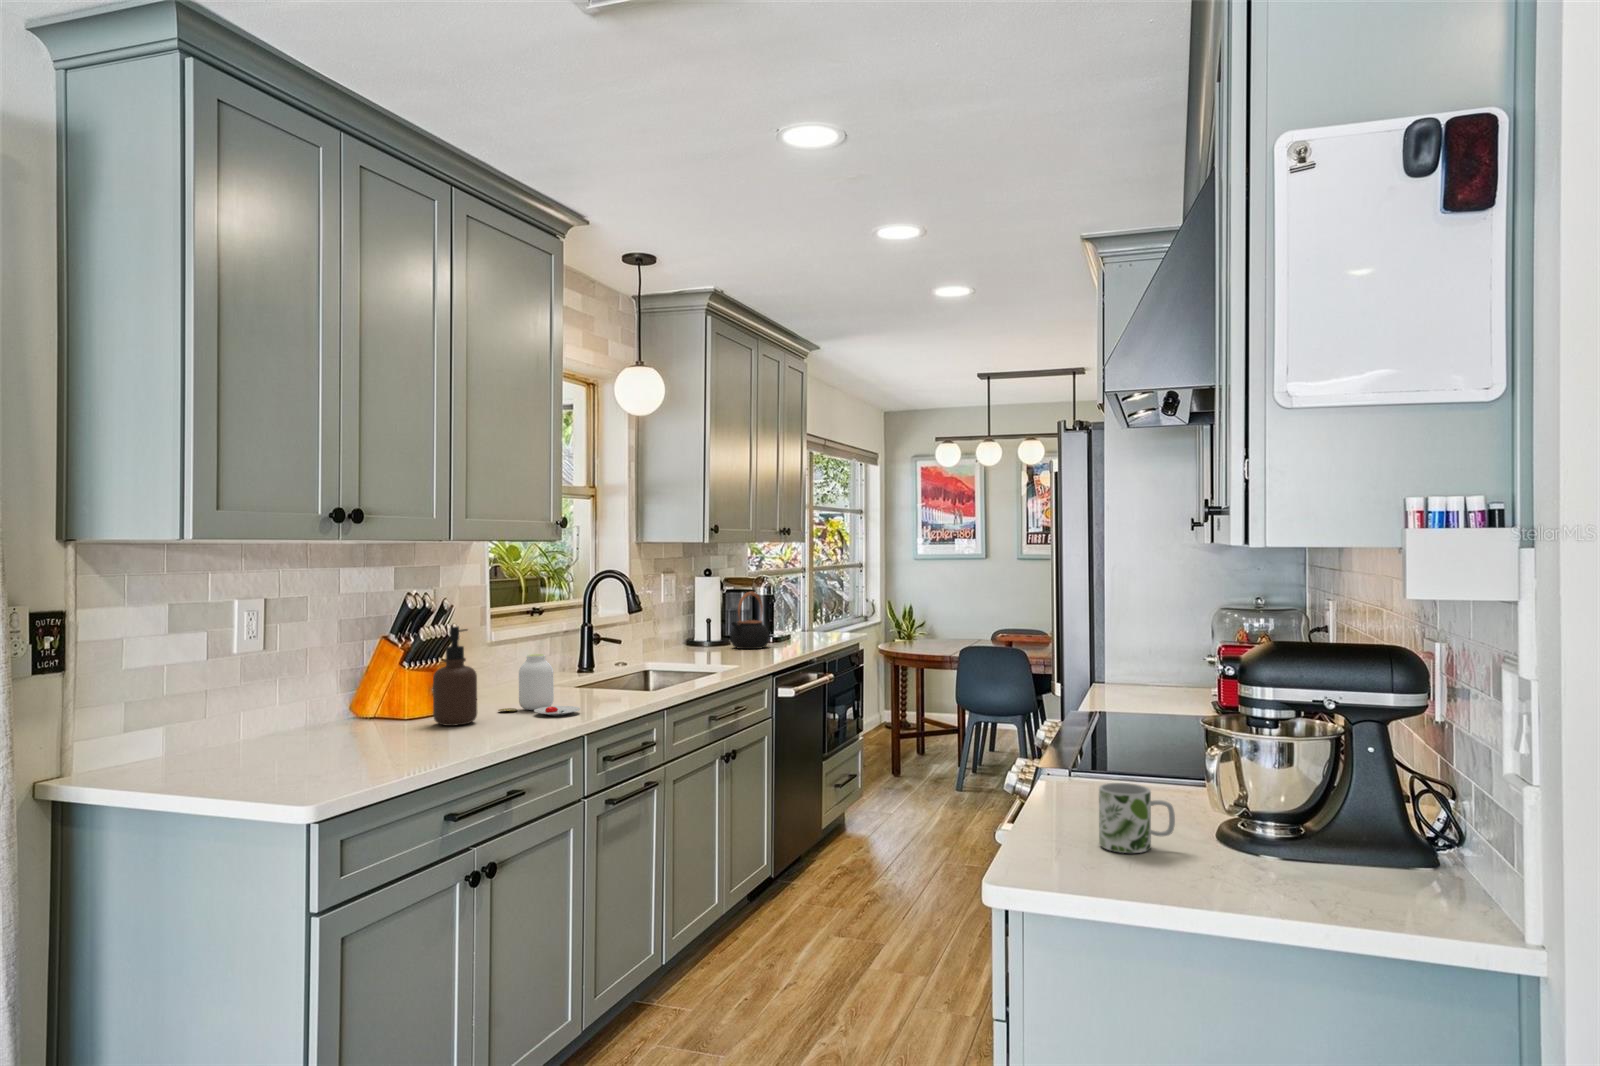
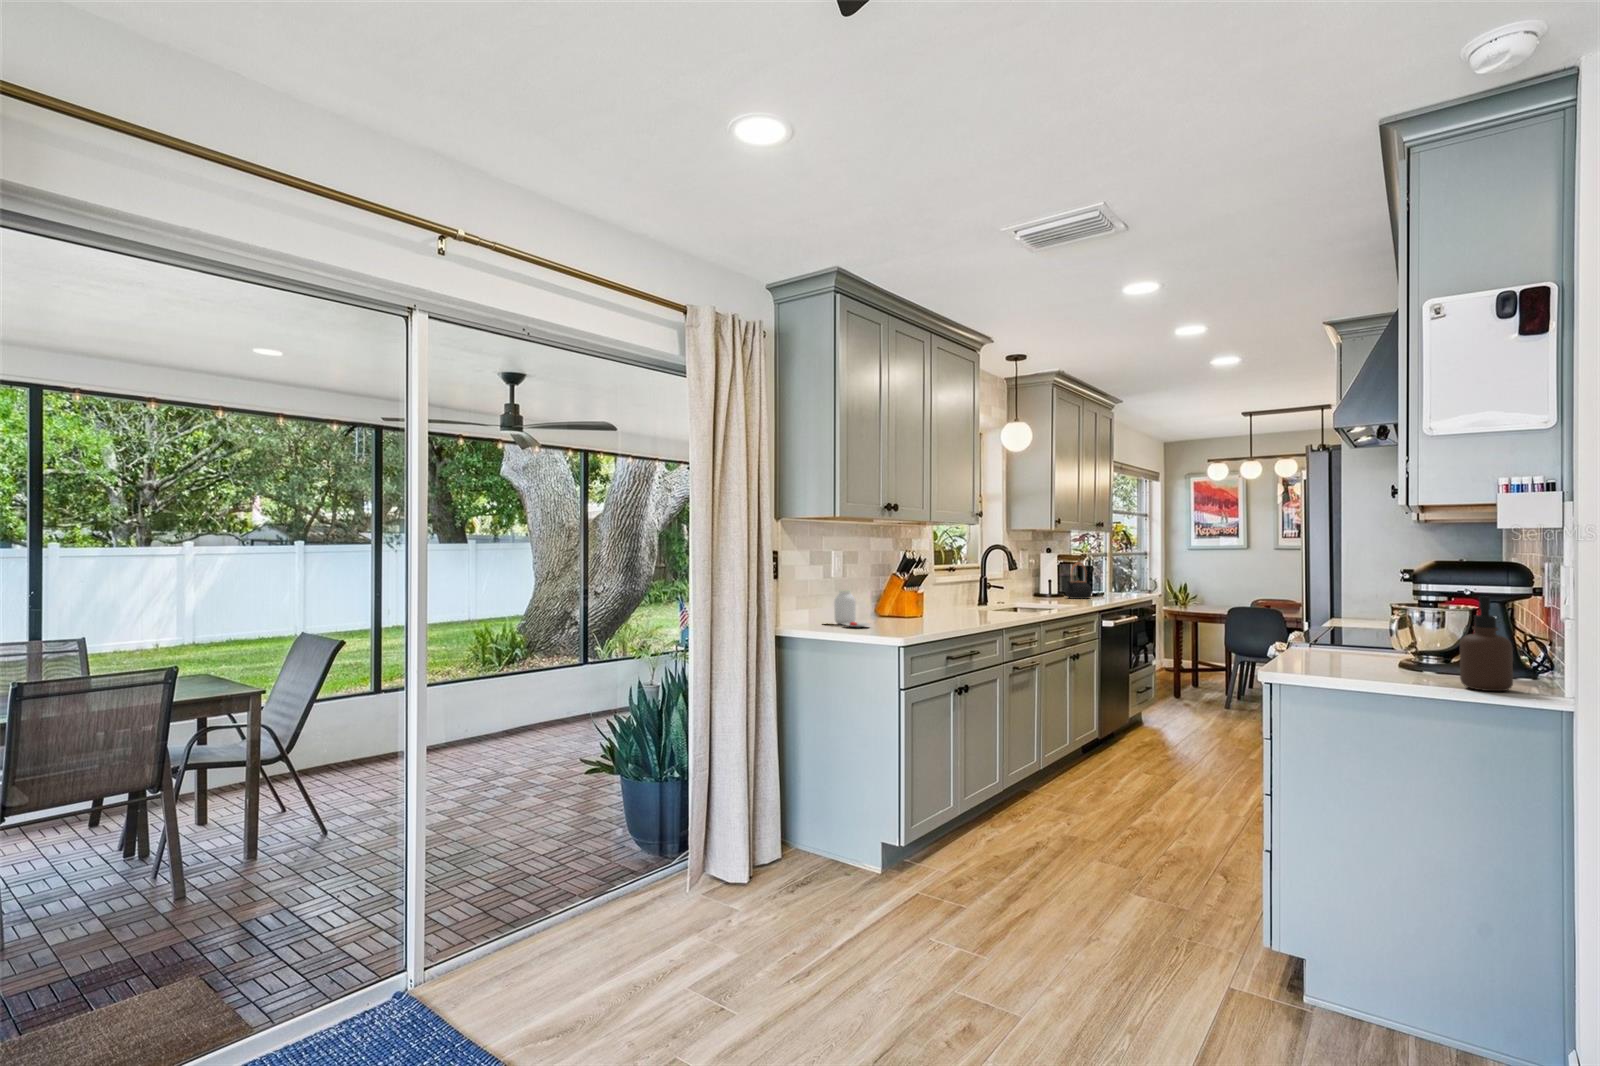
soap dispenser: present [433,626,477,726] -> present [1460,596,1513,691]
jar: present [498,654,580,716] -> present [834,590,870,627]
mug: present [1099,783,1175,853] -> none [1325,639,1372,674]

